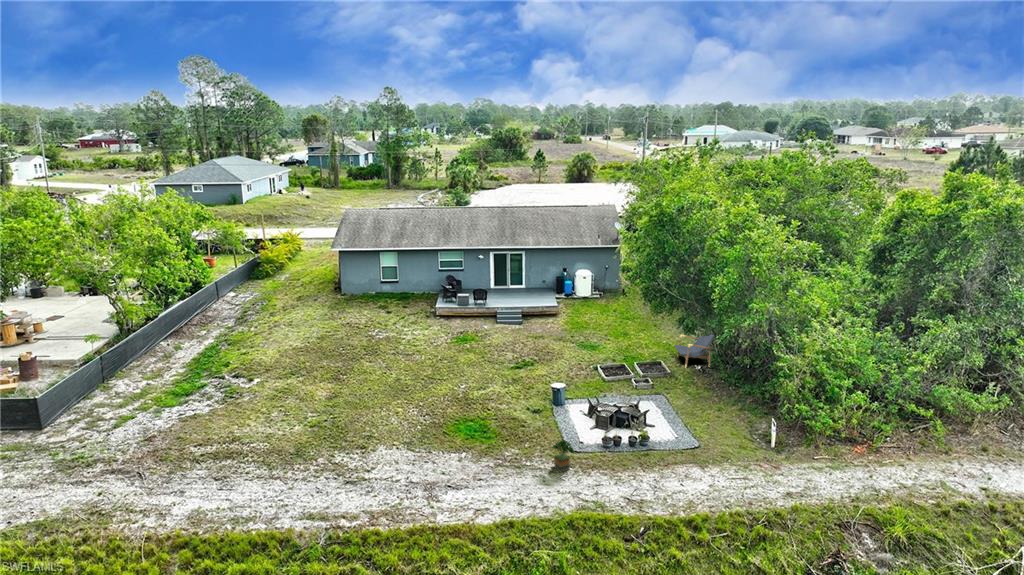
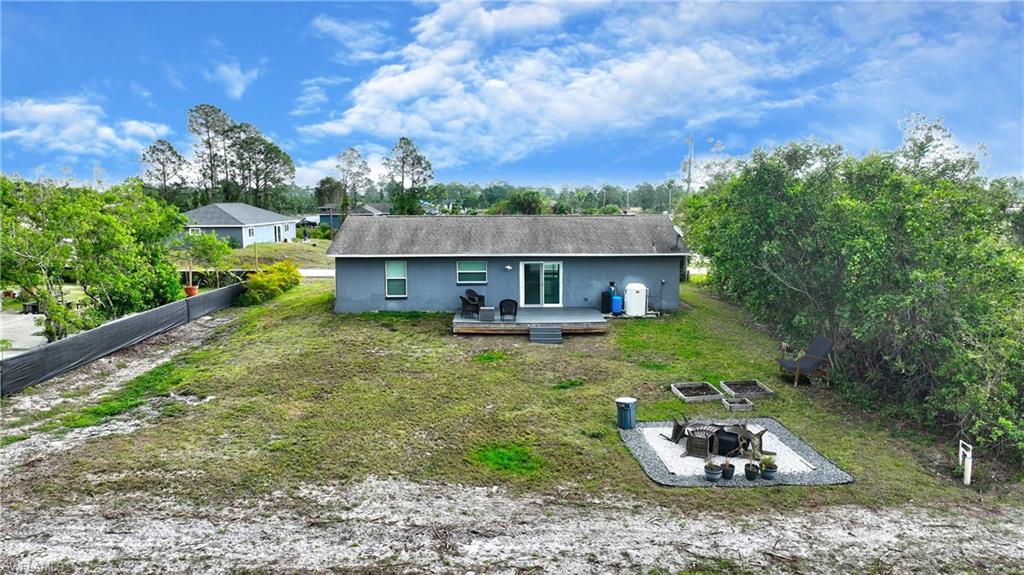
potted tree: present [553,440,574,472] -> none [633,462,670,514]

